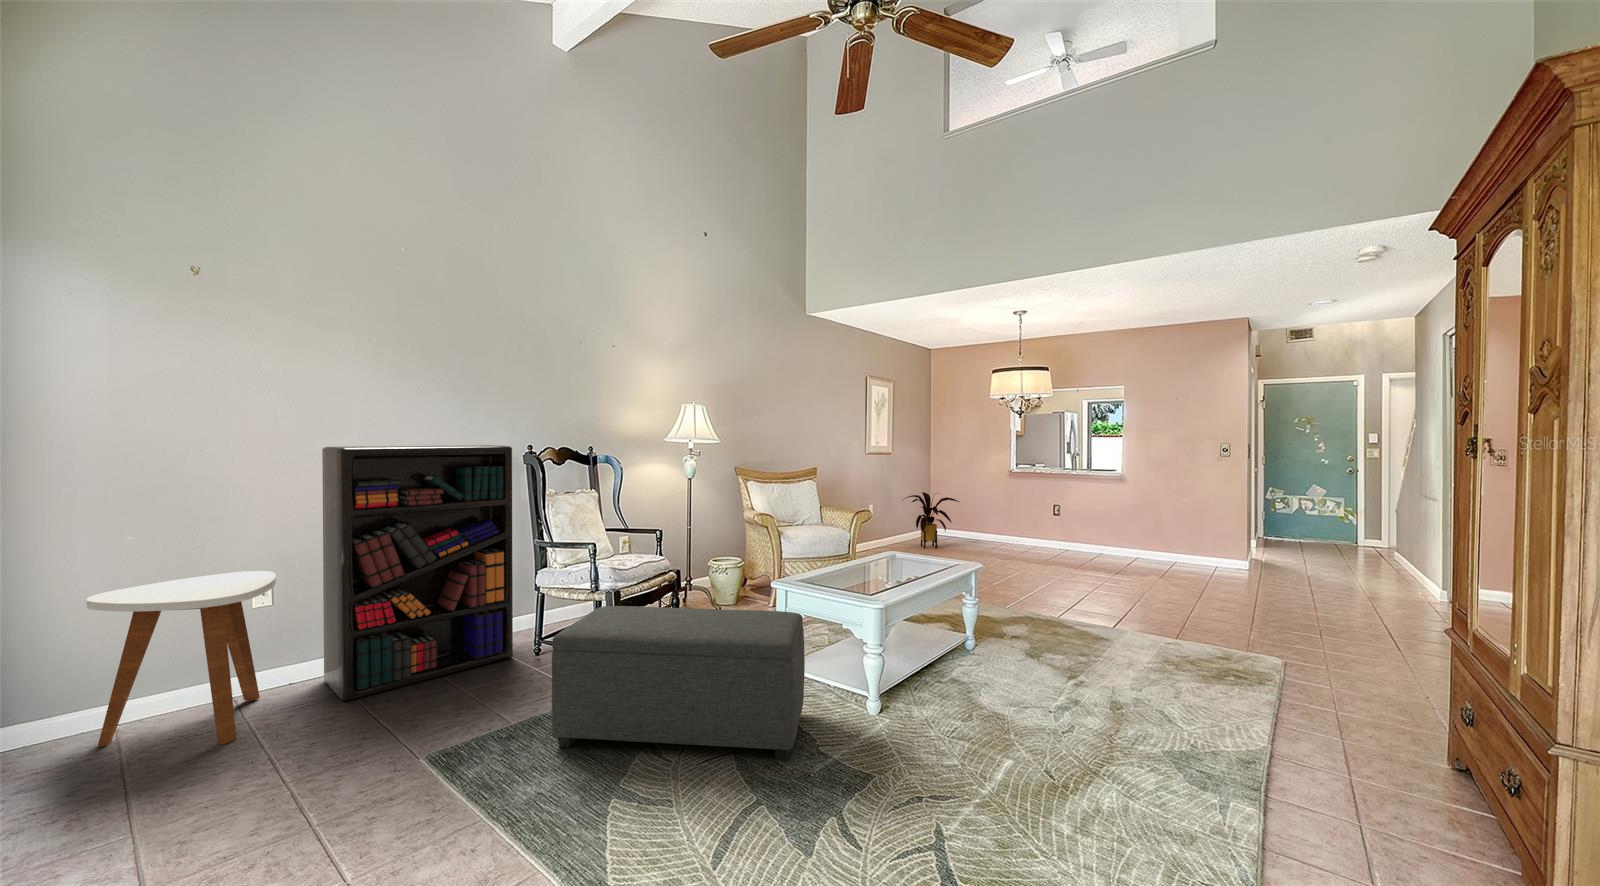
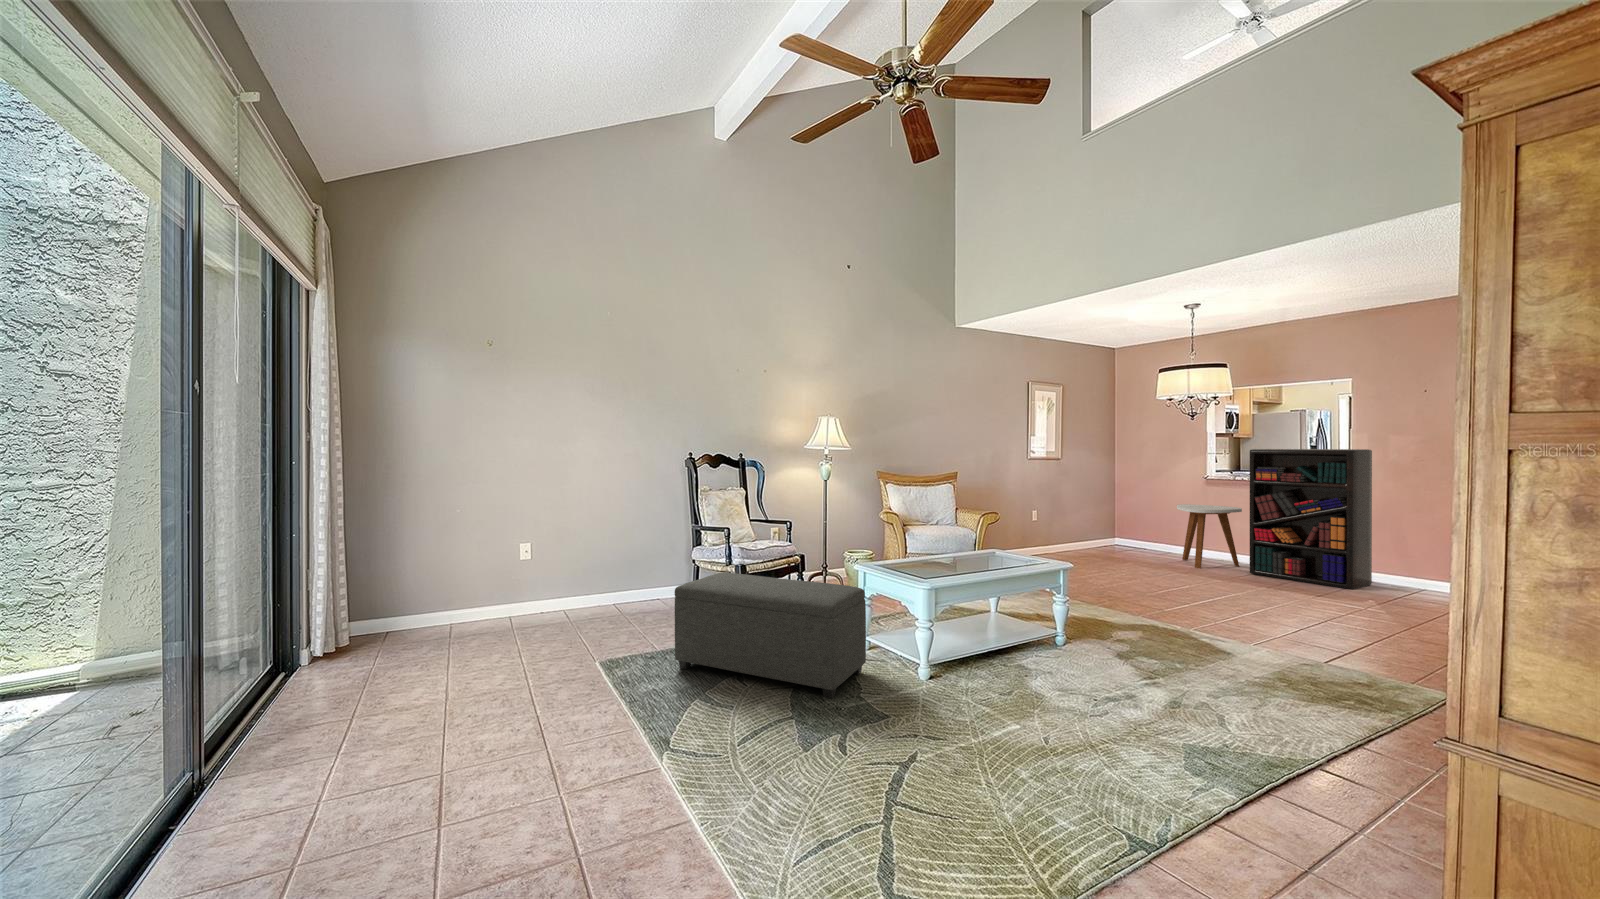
bookshelf: present [322,445,513,701] -> present [1250,449,1372,590]
house plant: present [906,492,959,549] -> none [1072,500,1138,560]
side table: present [87,571,276,747] -> present [1177,504,1242,568]

